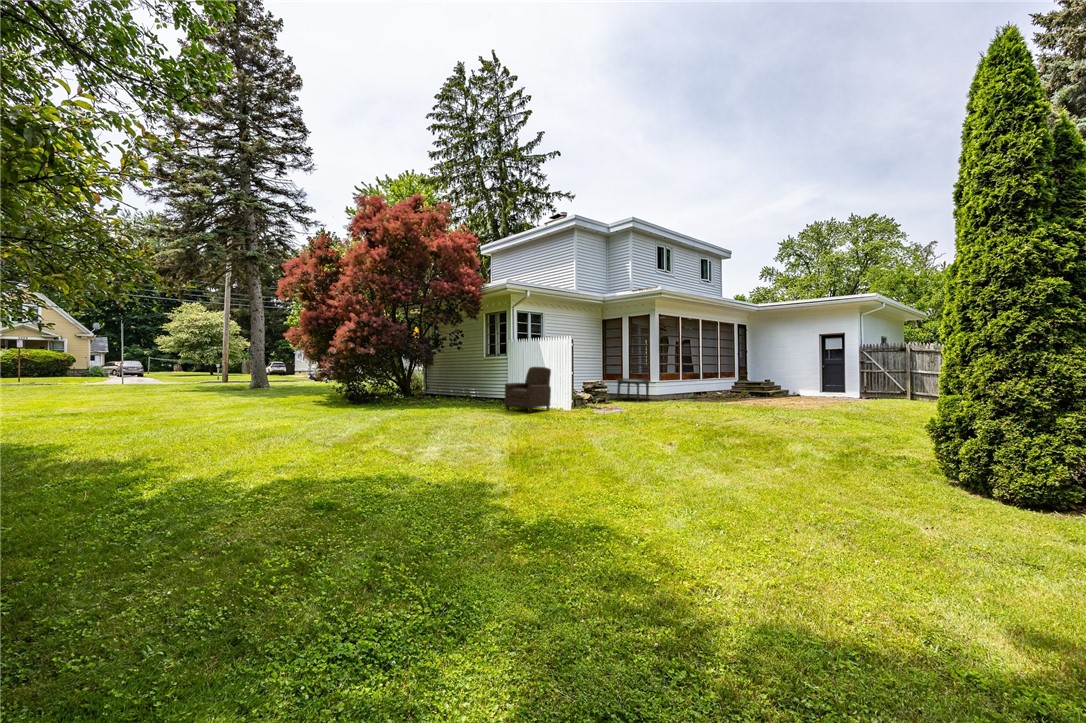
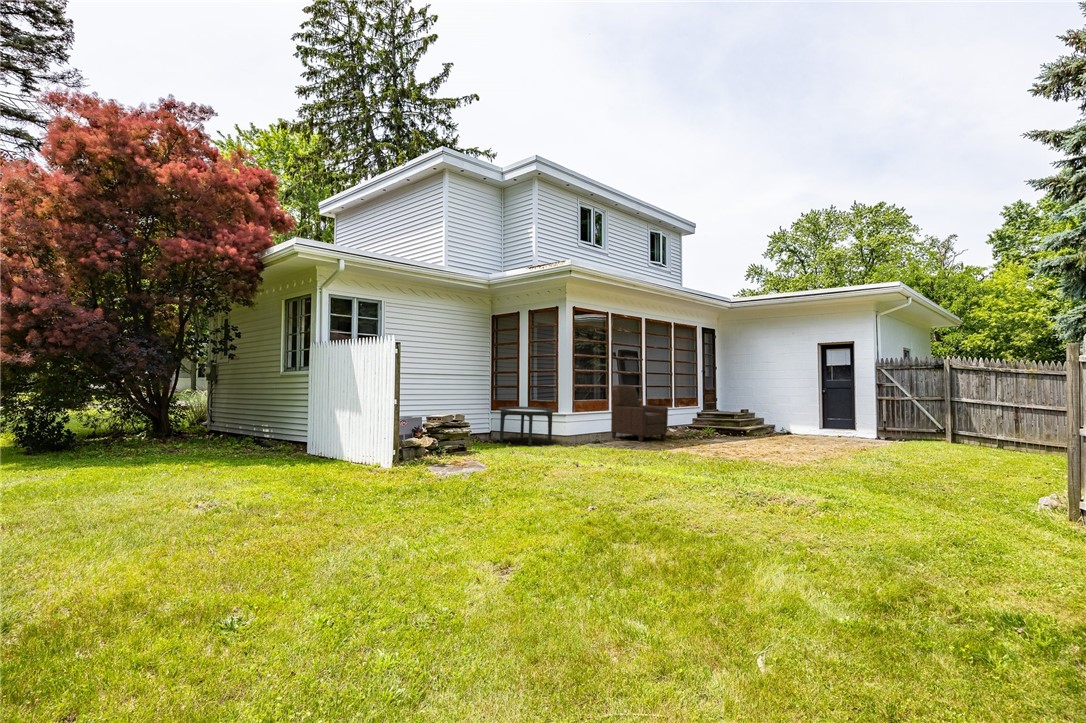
chair: present [505,367,551,413] -> present [611,385,668,442]

